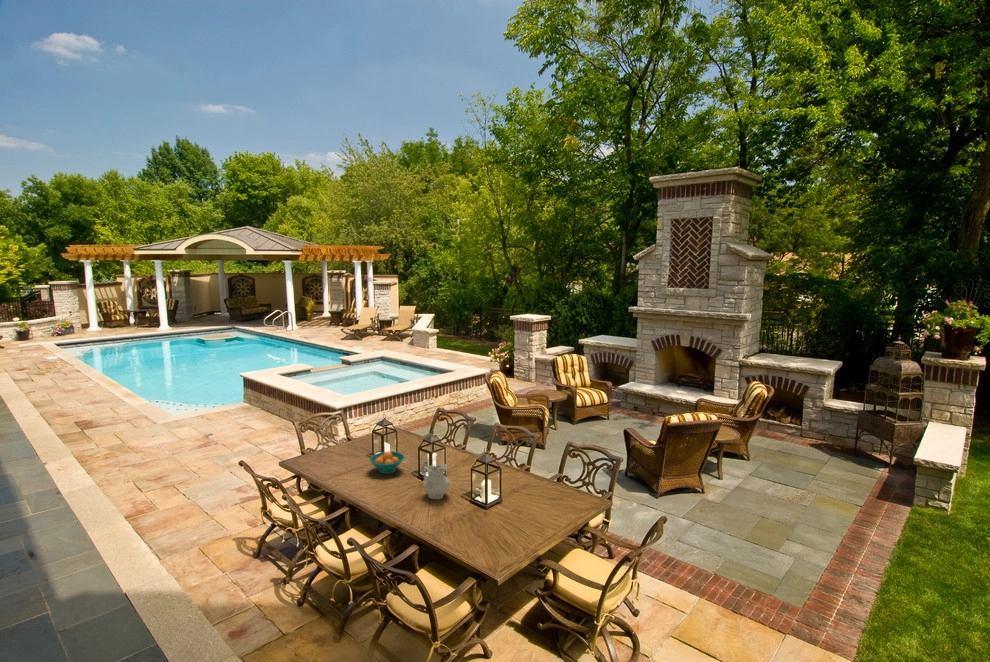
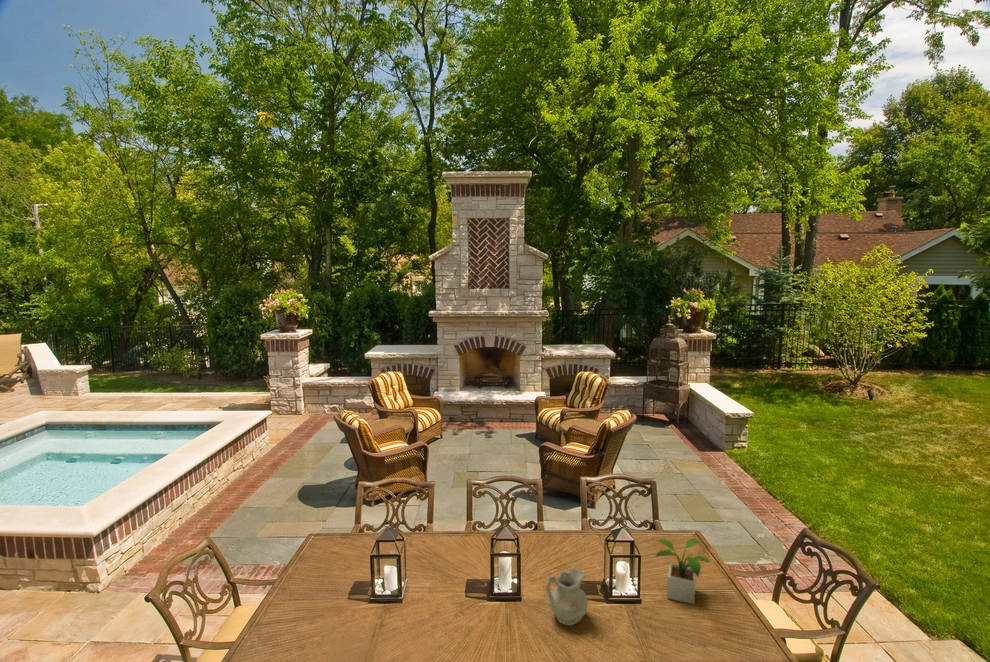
fruit bowl: present [370,452,405,474] -> none [416,578,471,624]
potted plant: none [497,472,546,523] -> present [656,538,709,604]

